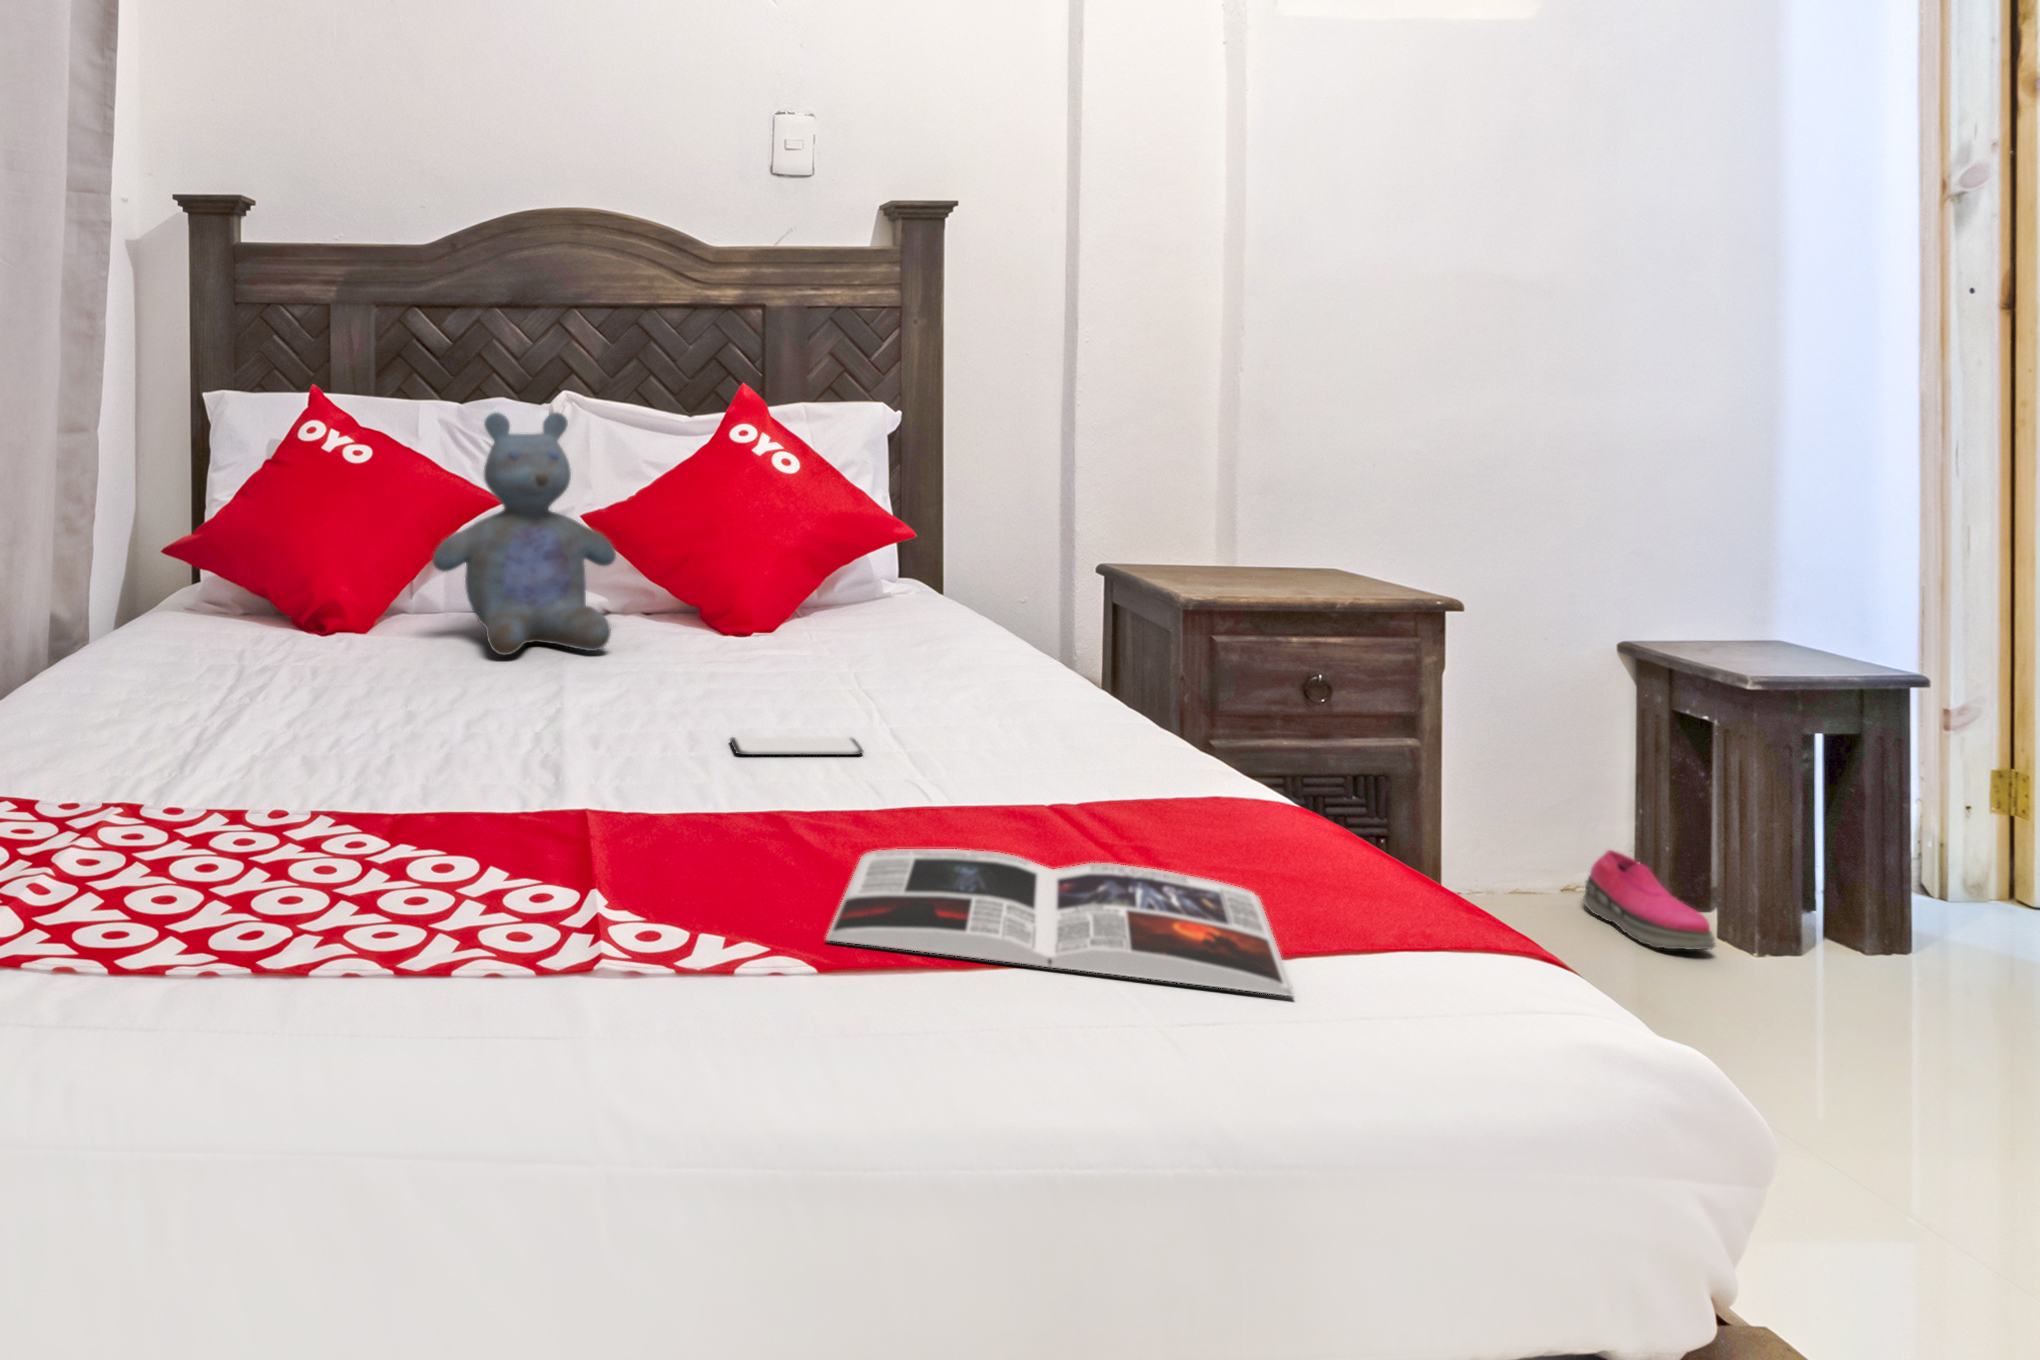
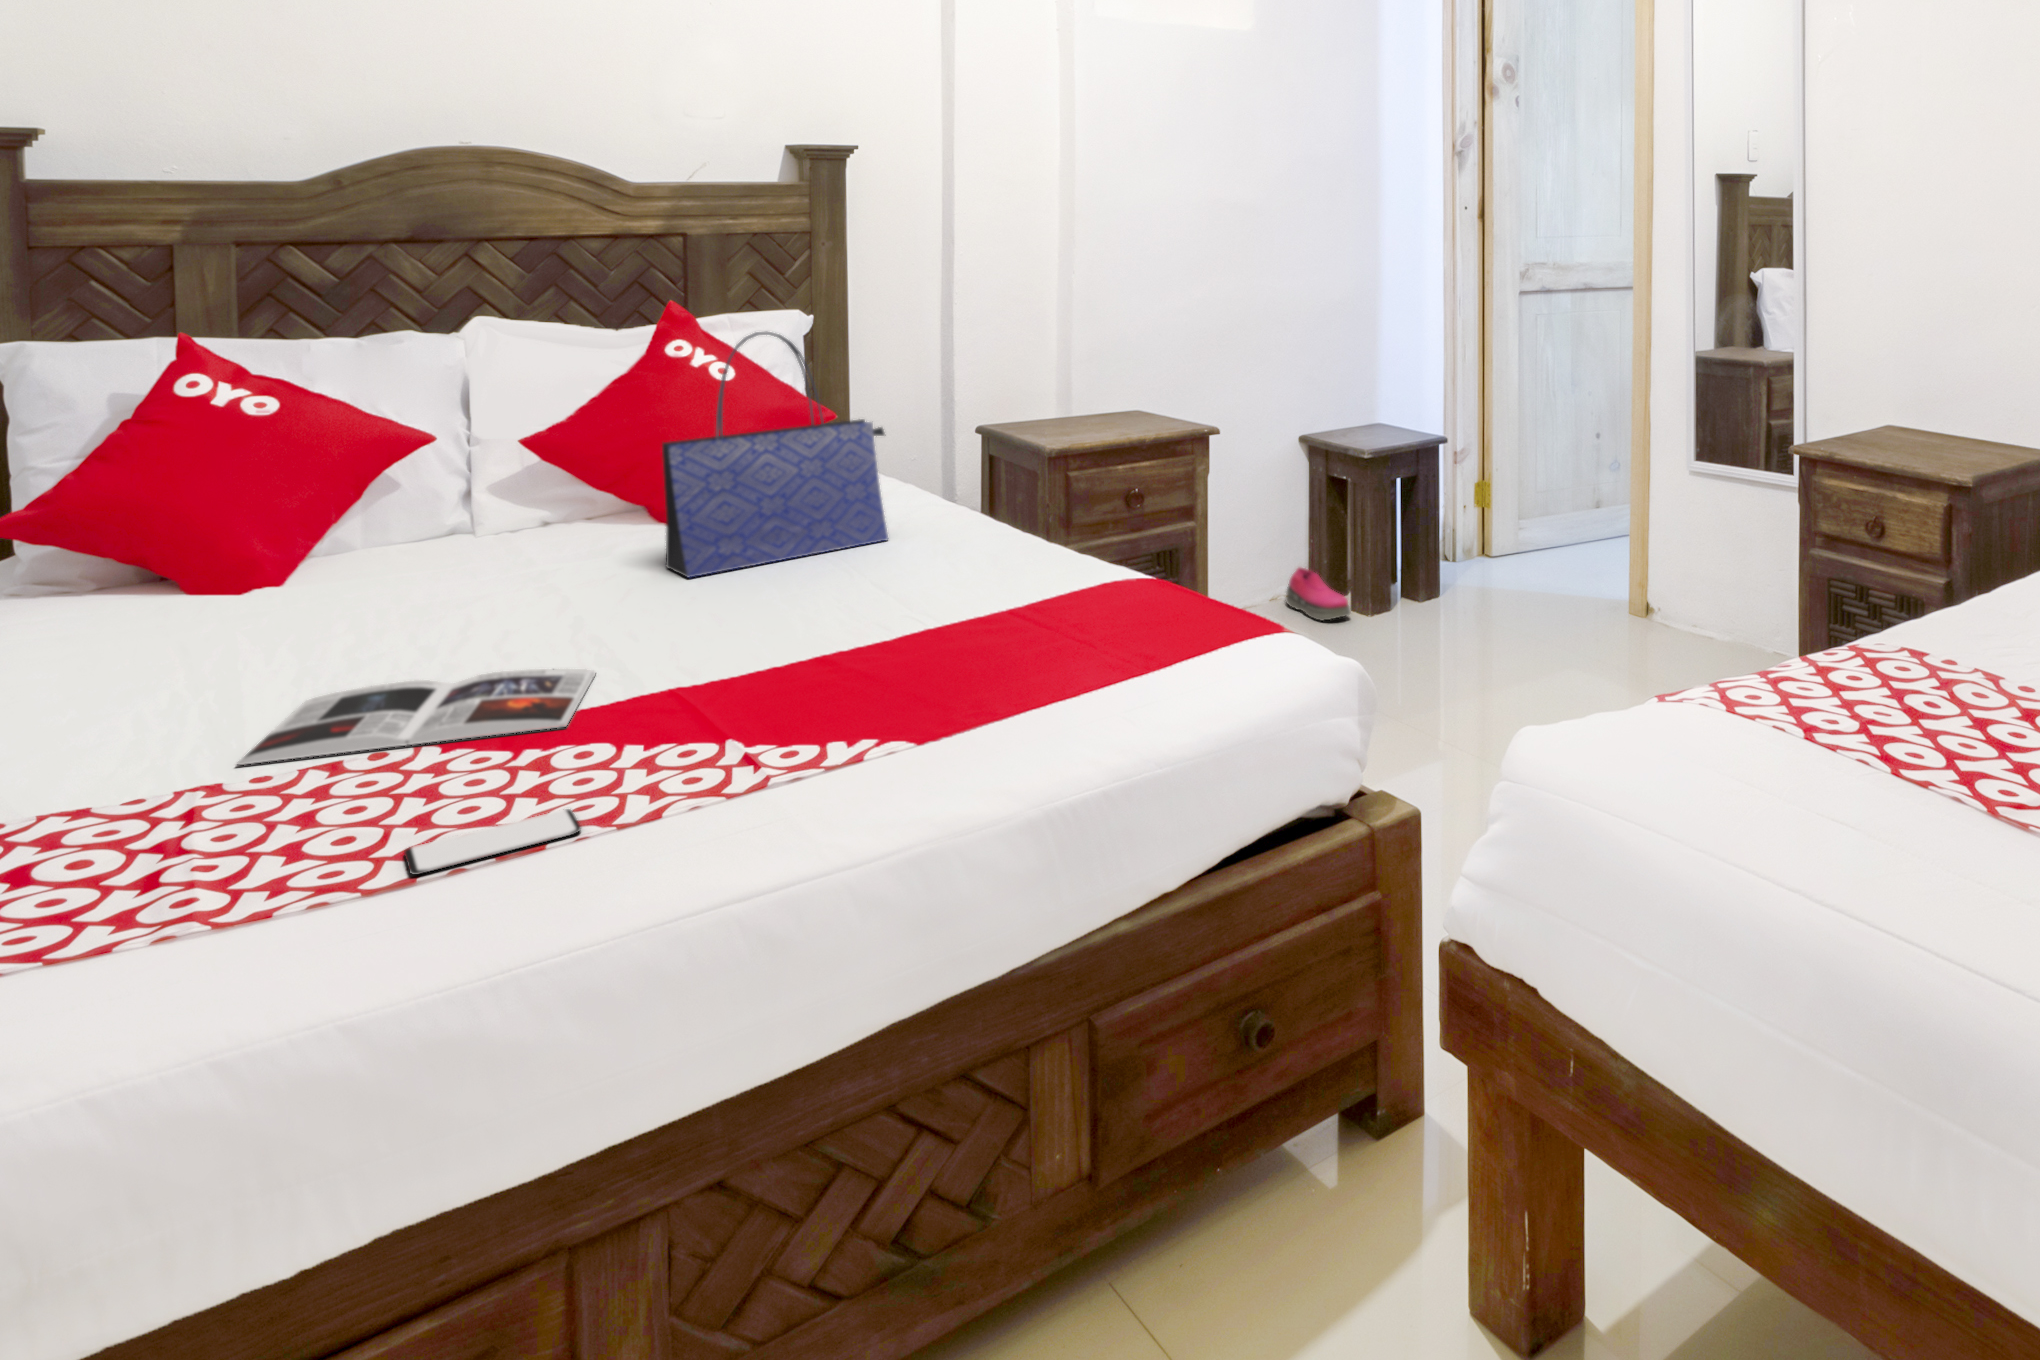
tote bag: none [663,384,940,686] -> present [662,332,889,578]
stuffed bear: present [433,412,616,656] -> none [399,356,603,576]
smartphone: present [730,737,863,755] -> present [404,809,581,875]
magazine: present [827,849,1295,996] -> present [237,669,596,765]

